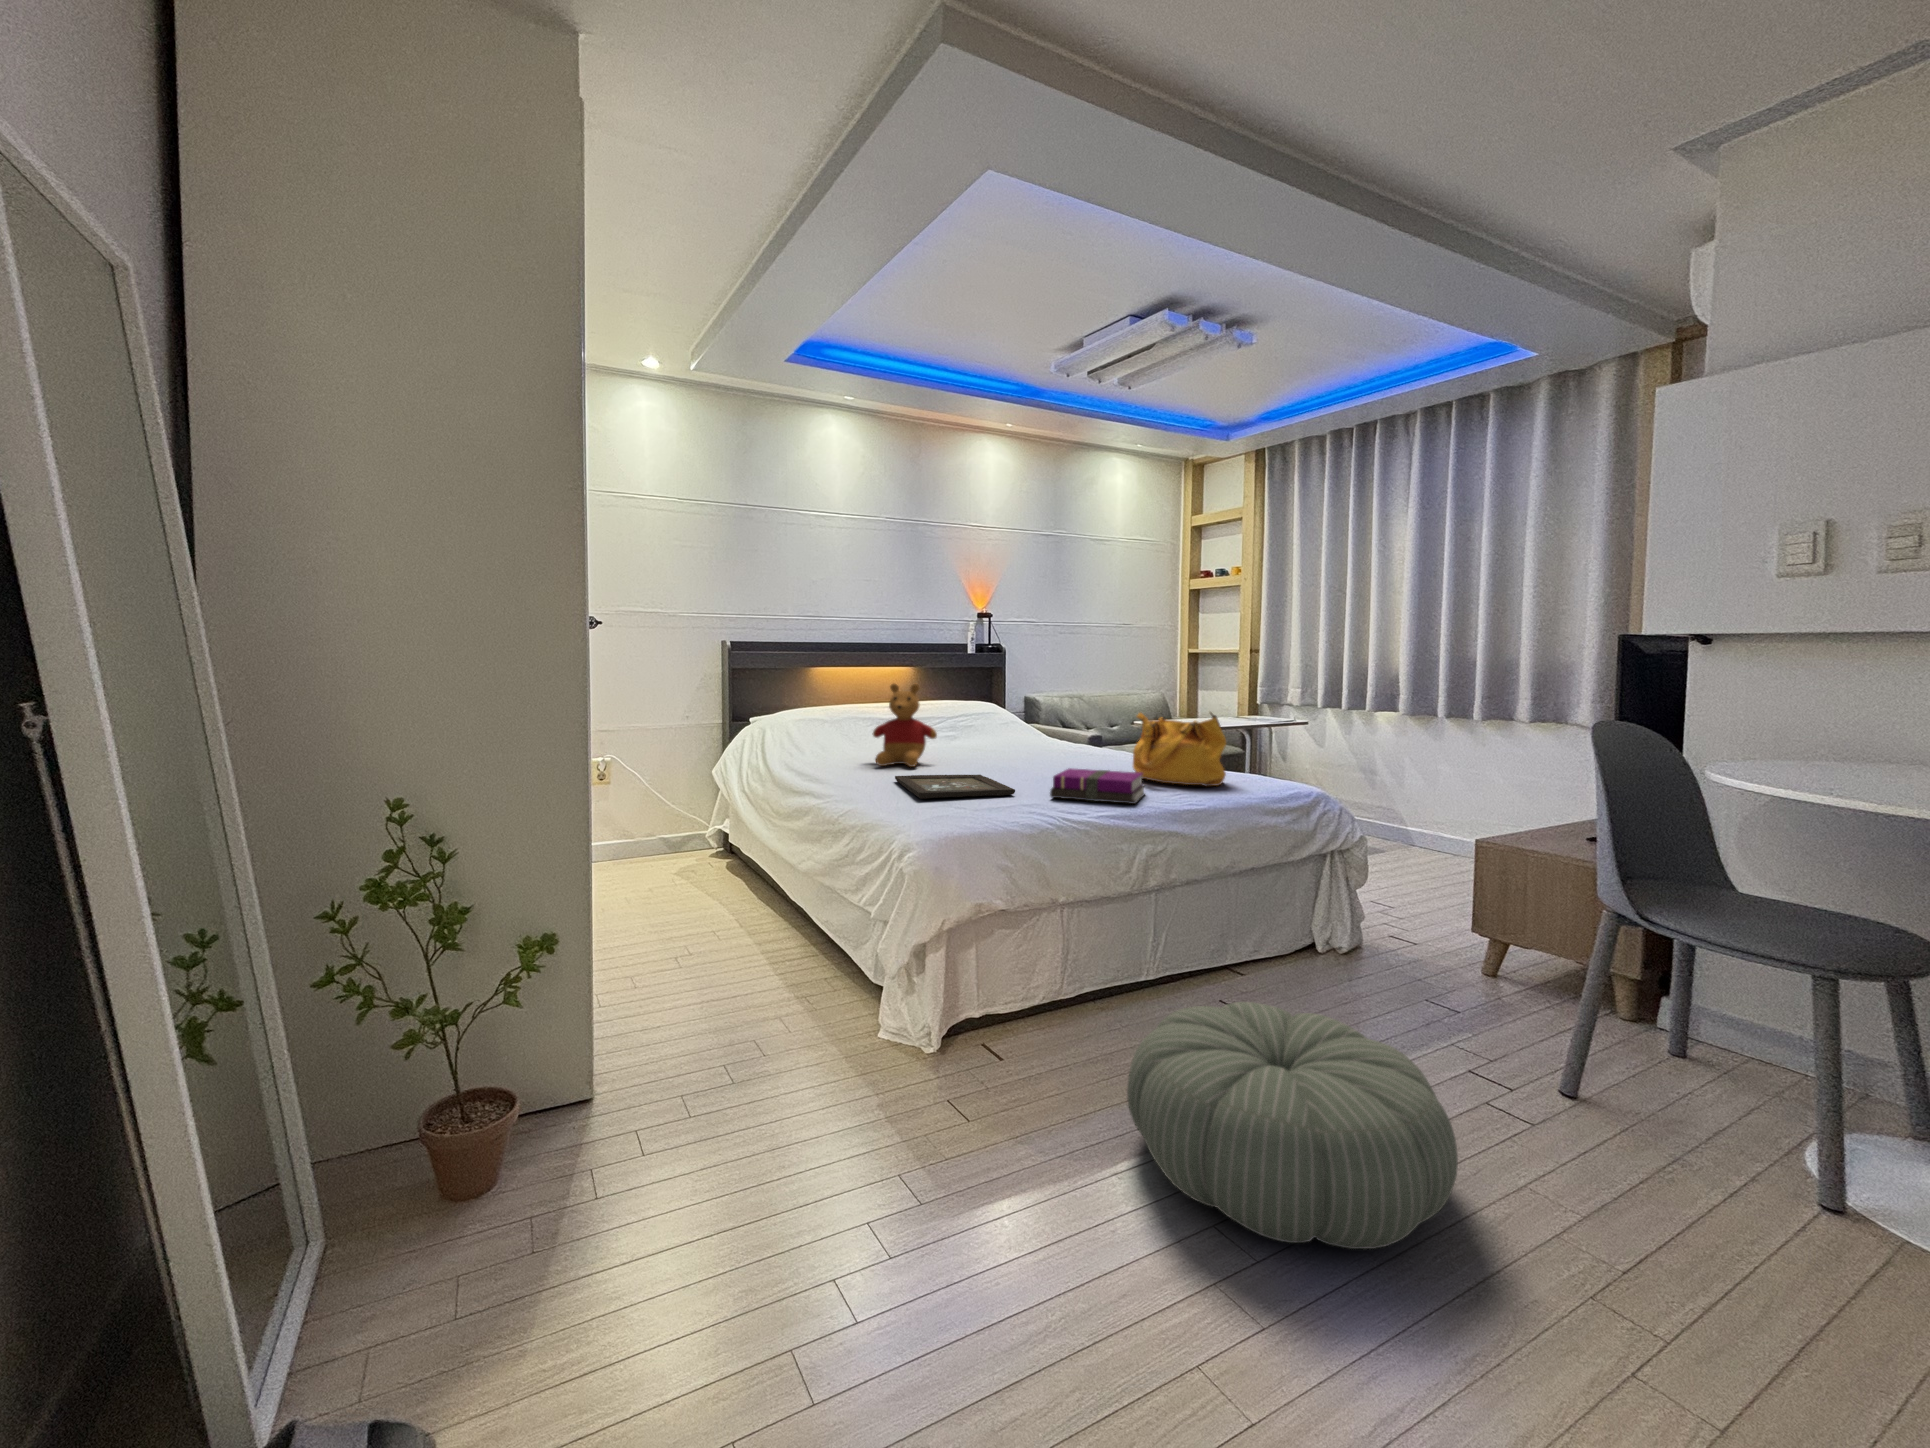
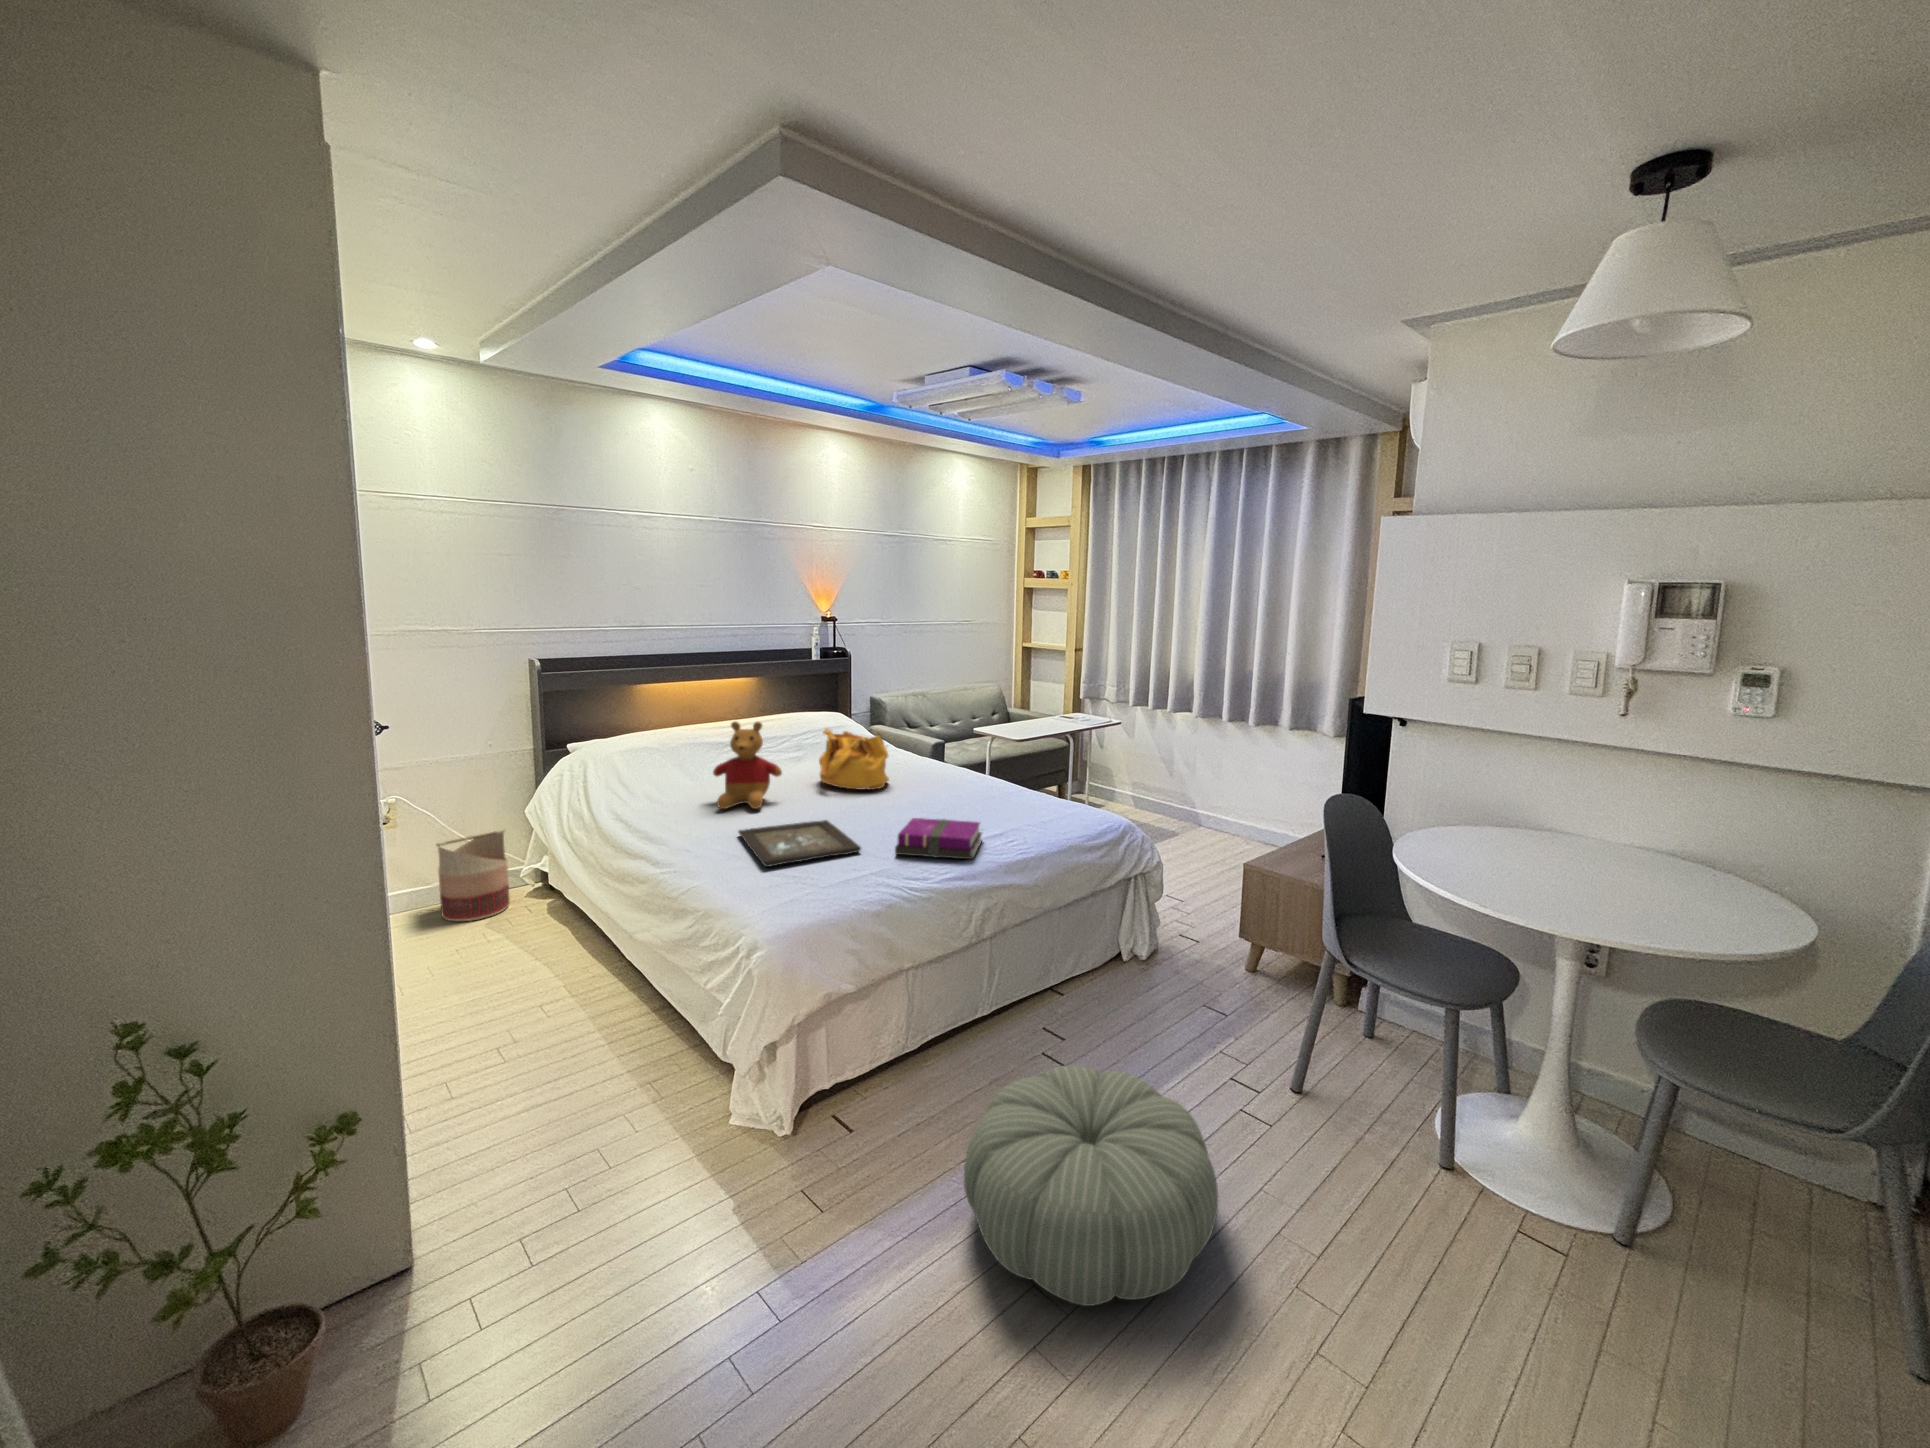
handbag: present [1133,712,1226,786] -> present [819,729,889,790]
basket: none [640,791,695,869] -> present [437,829,510,921]

